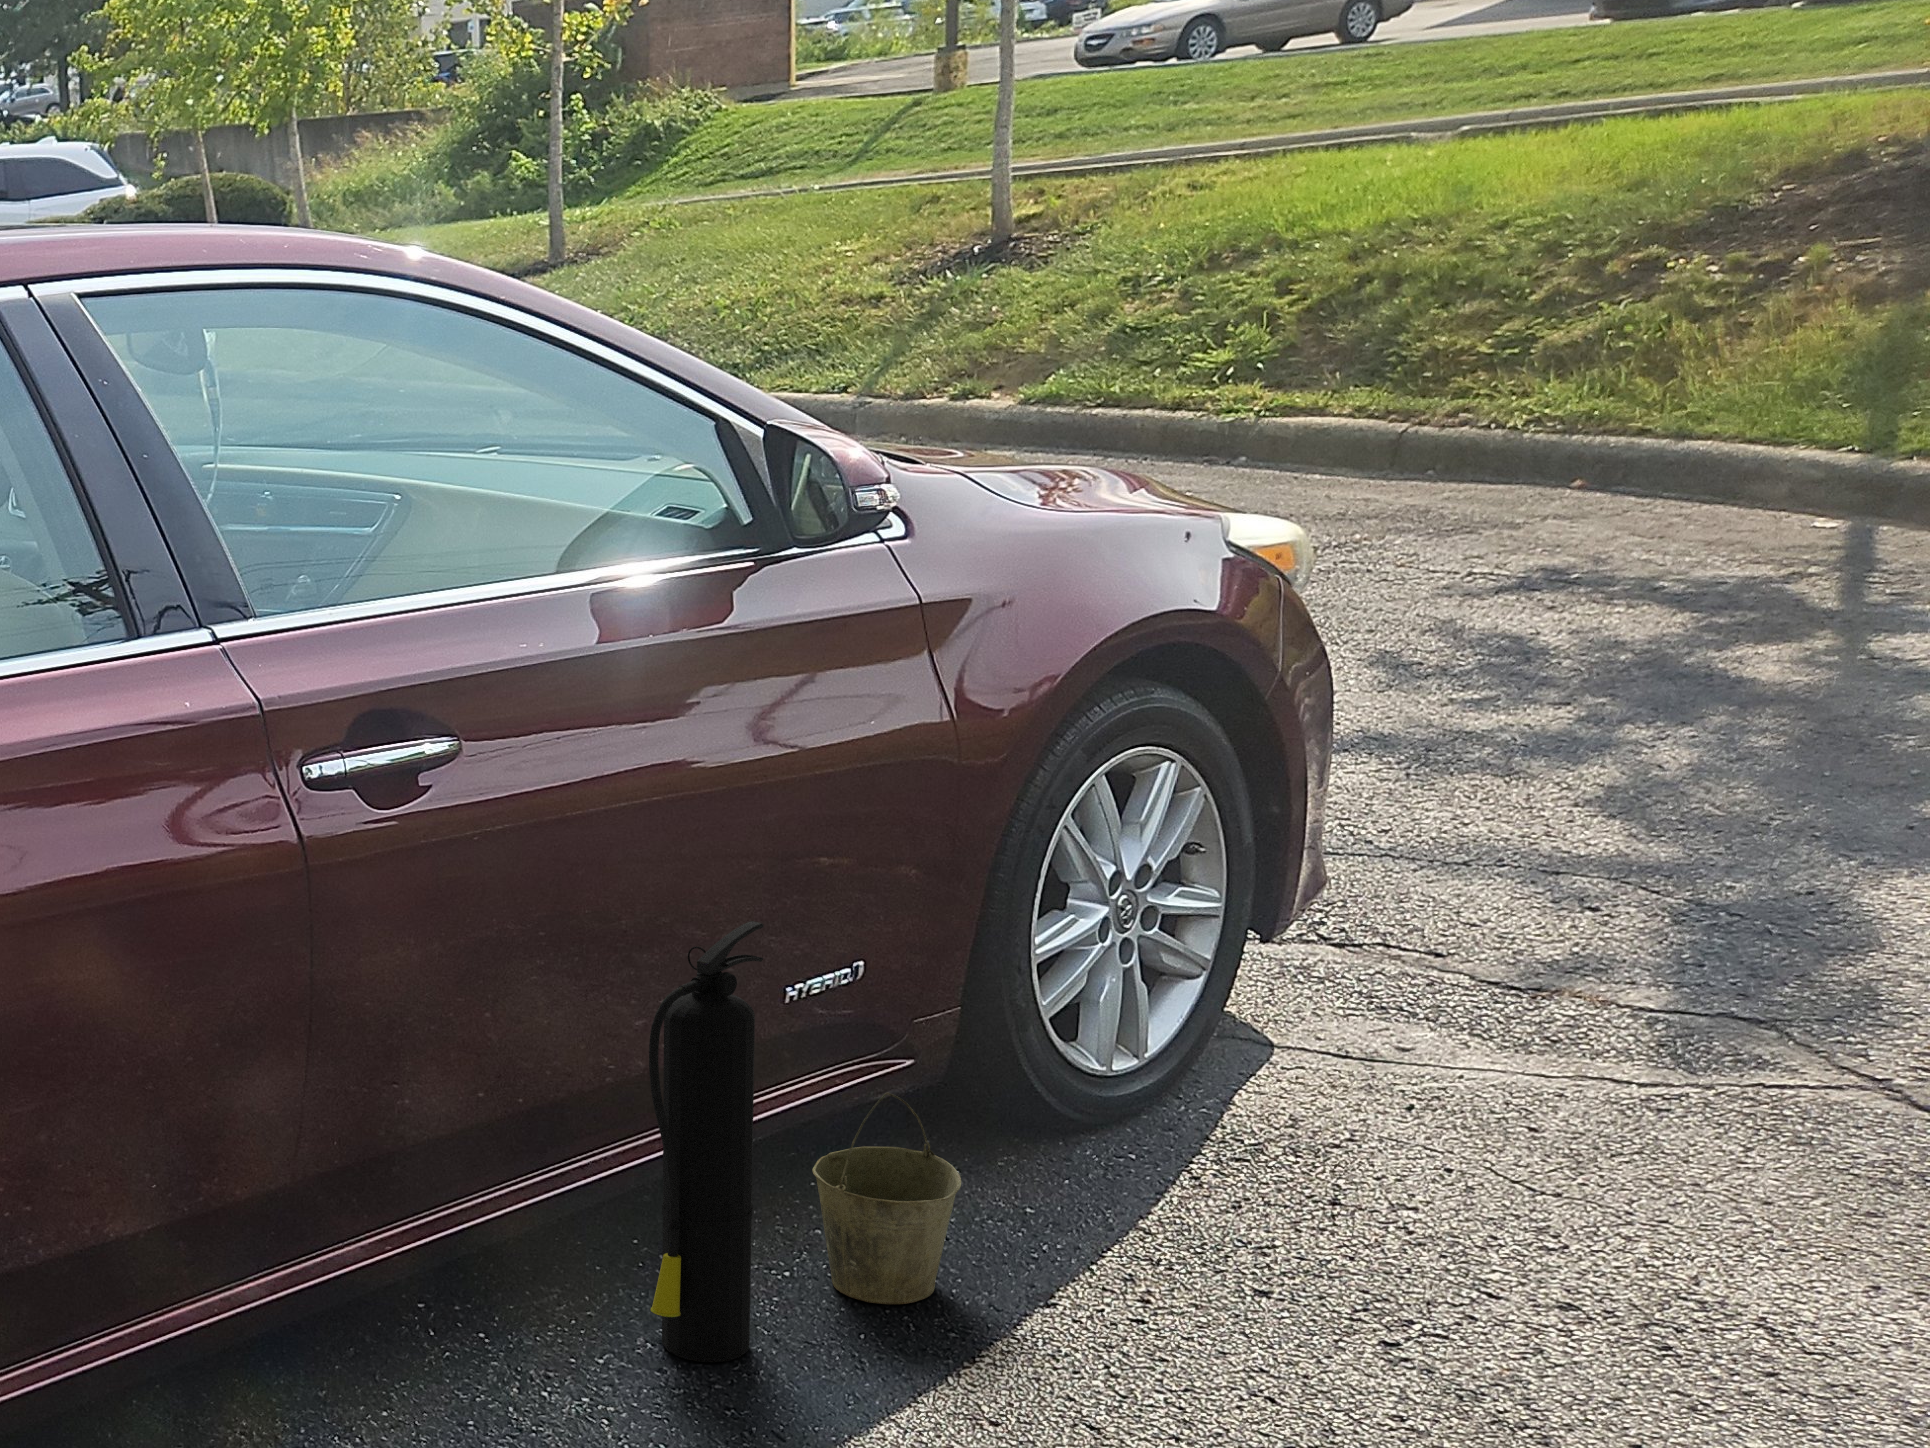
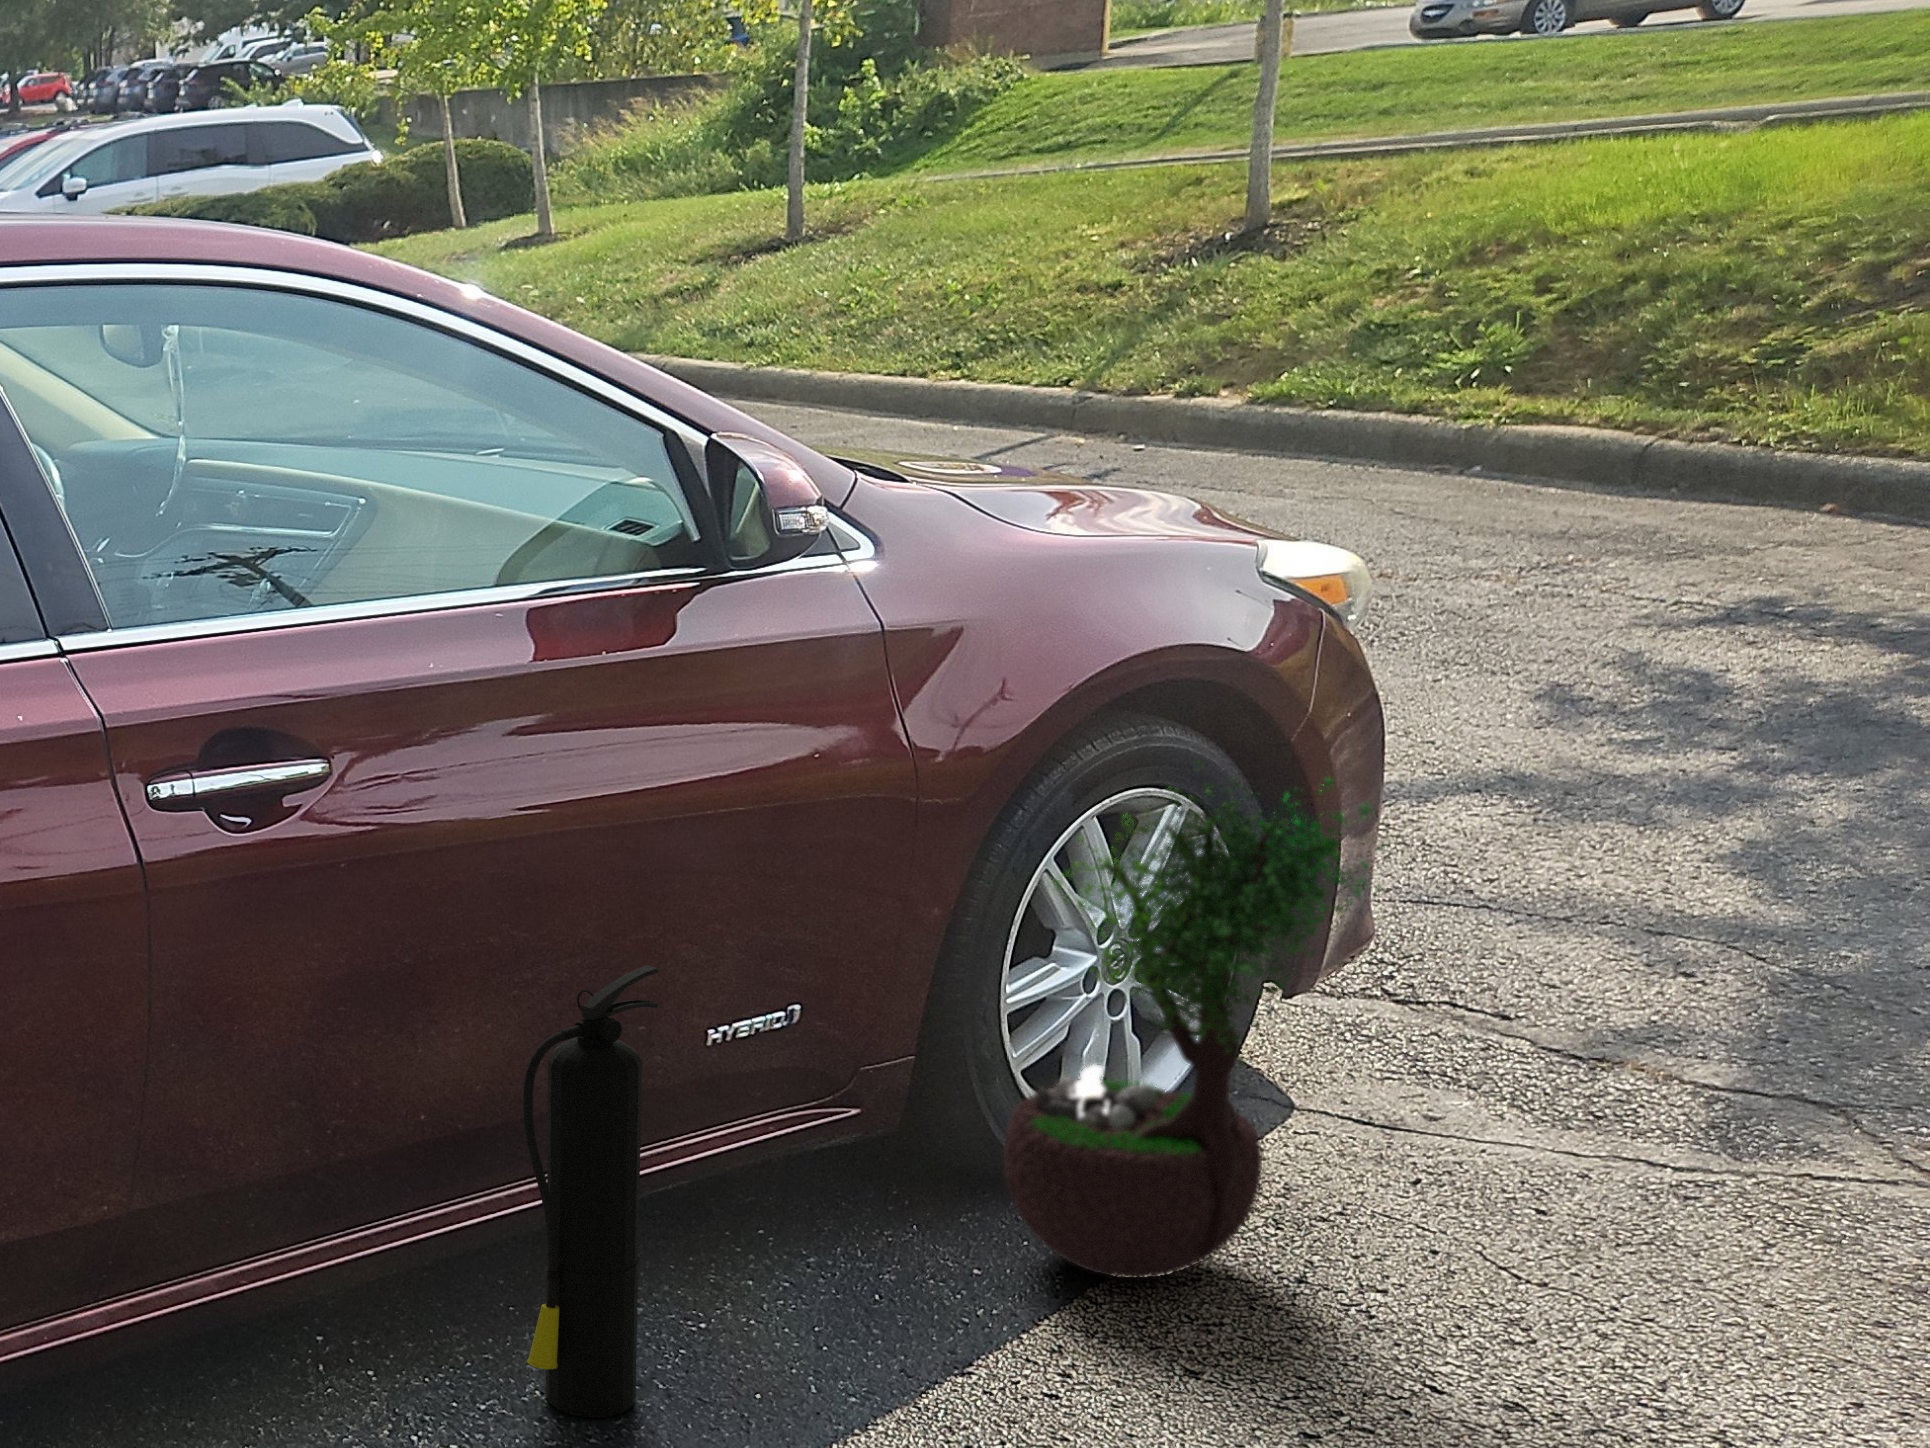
potted tree: none [1050,709,1406,1207] -> present [1004,762,1387,1278]
bucket: present [812,1093,961,1304] -> none [724,1147,875,1367]

